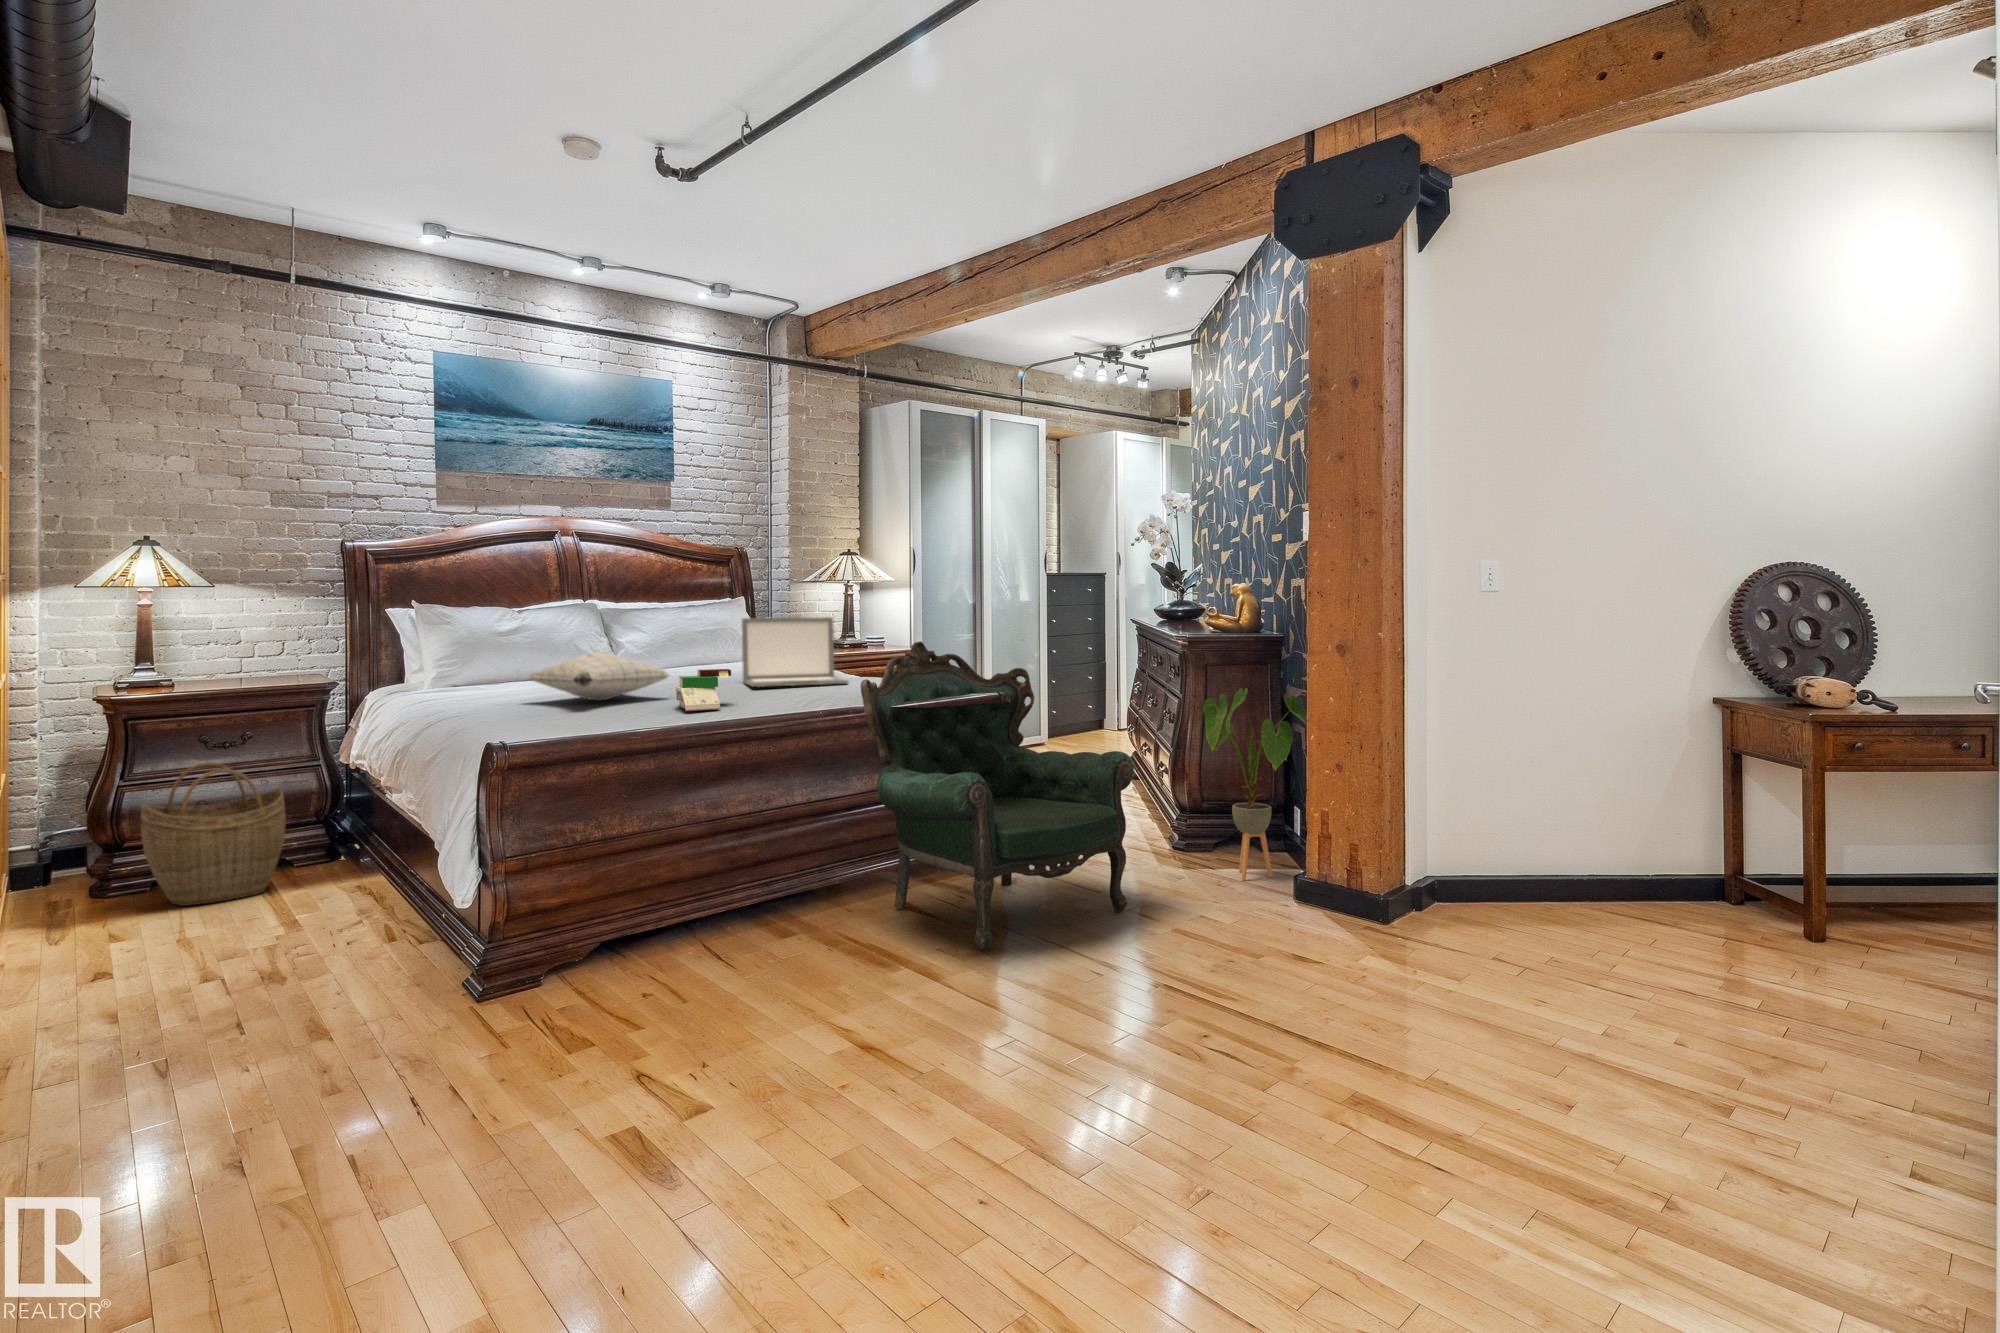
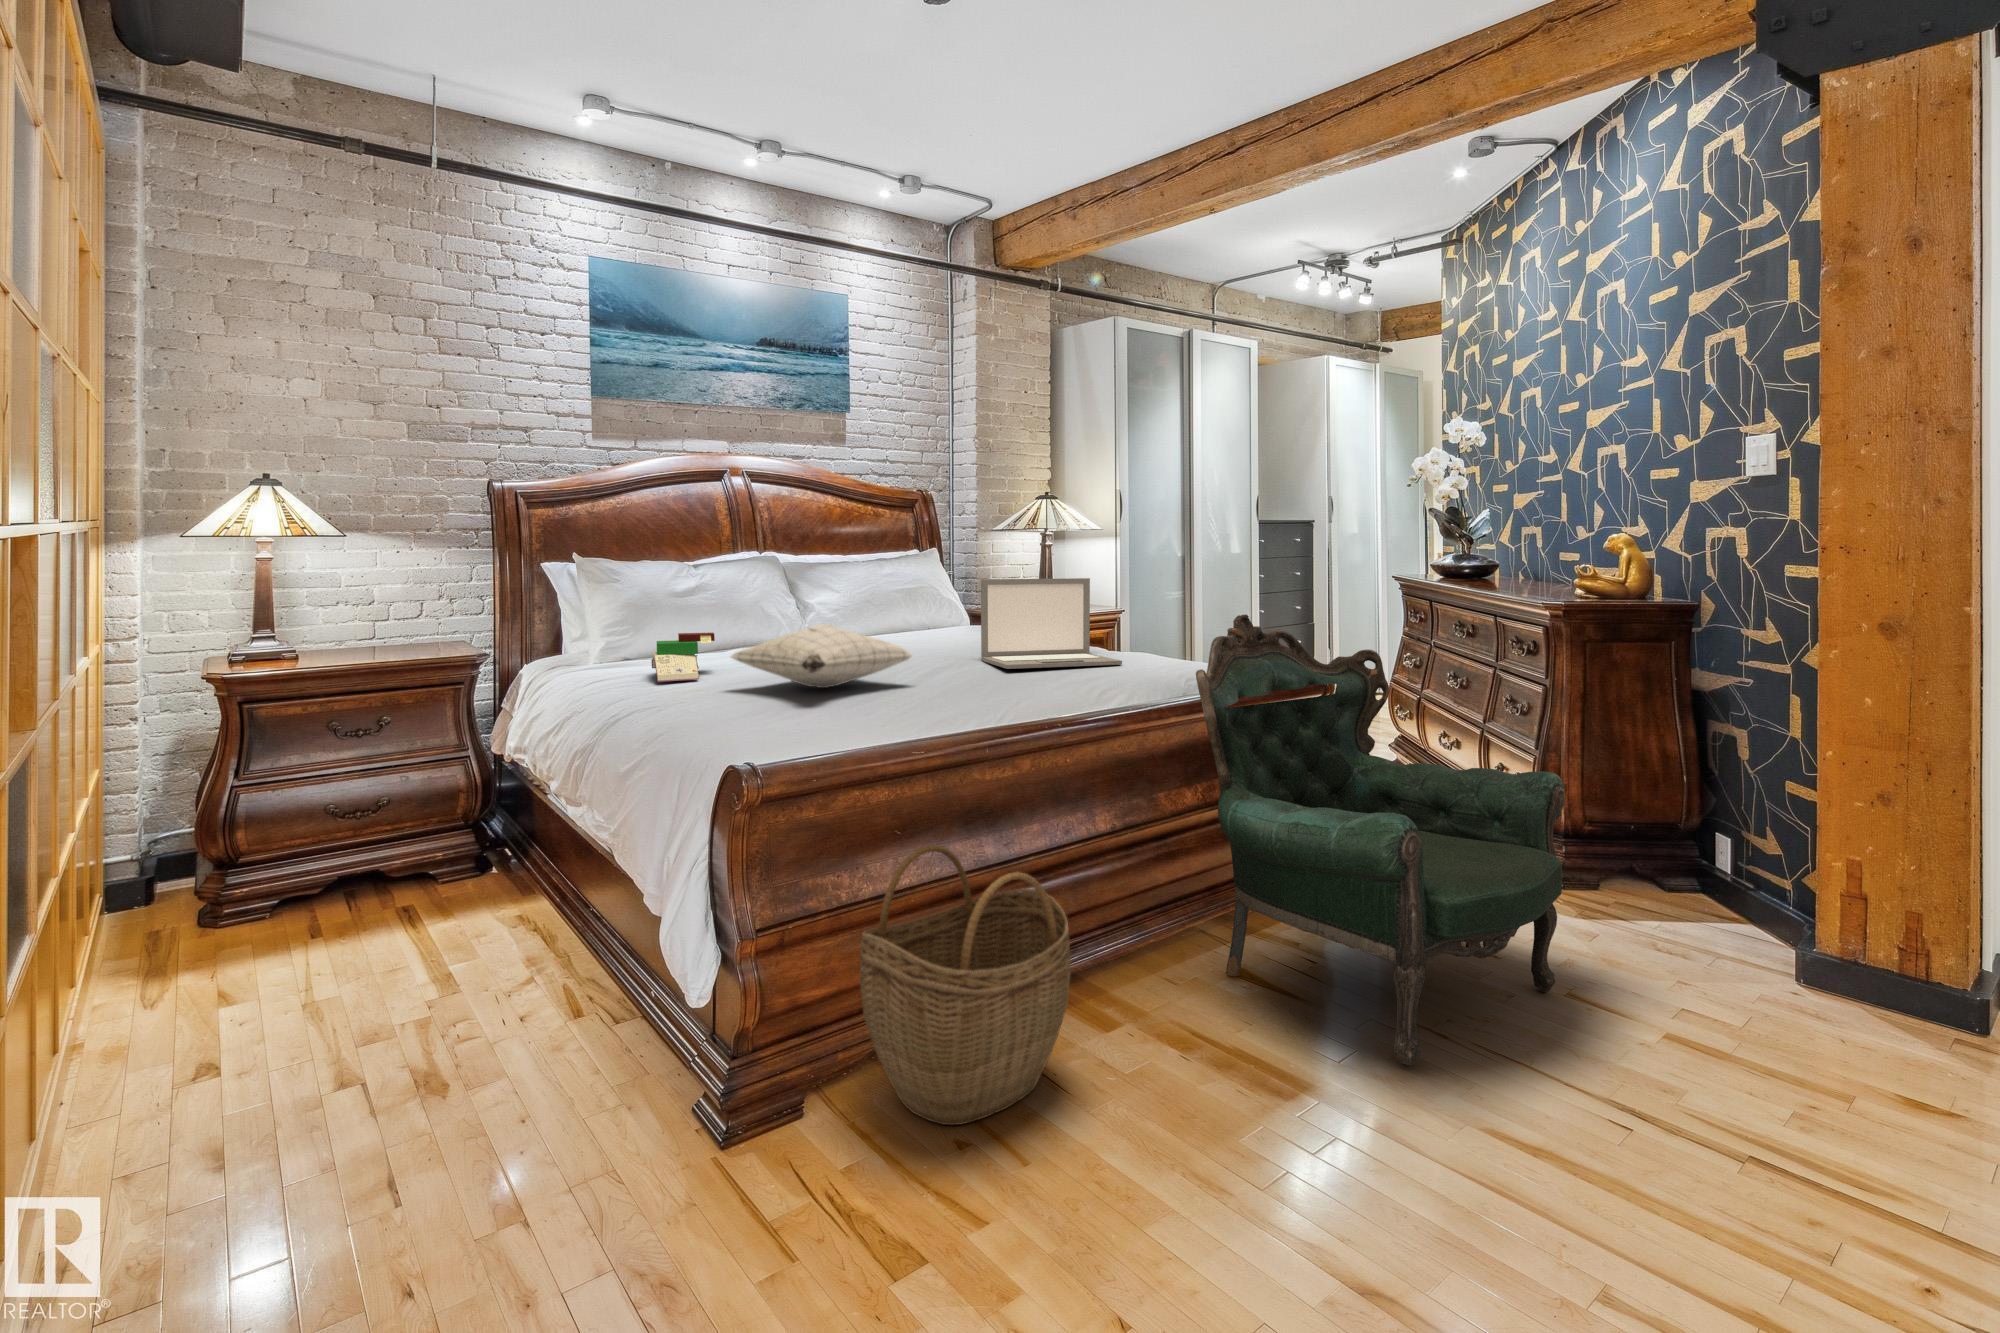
book: present [676,669,731,711] -> present [651,633,715,682]
house plant: present [1203,688,1306,880] -> none [1610,679,1800,936]
woven basket: present [141,762,286,906] -> present [860,845,1071,1125]

